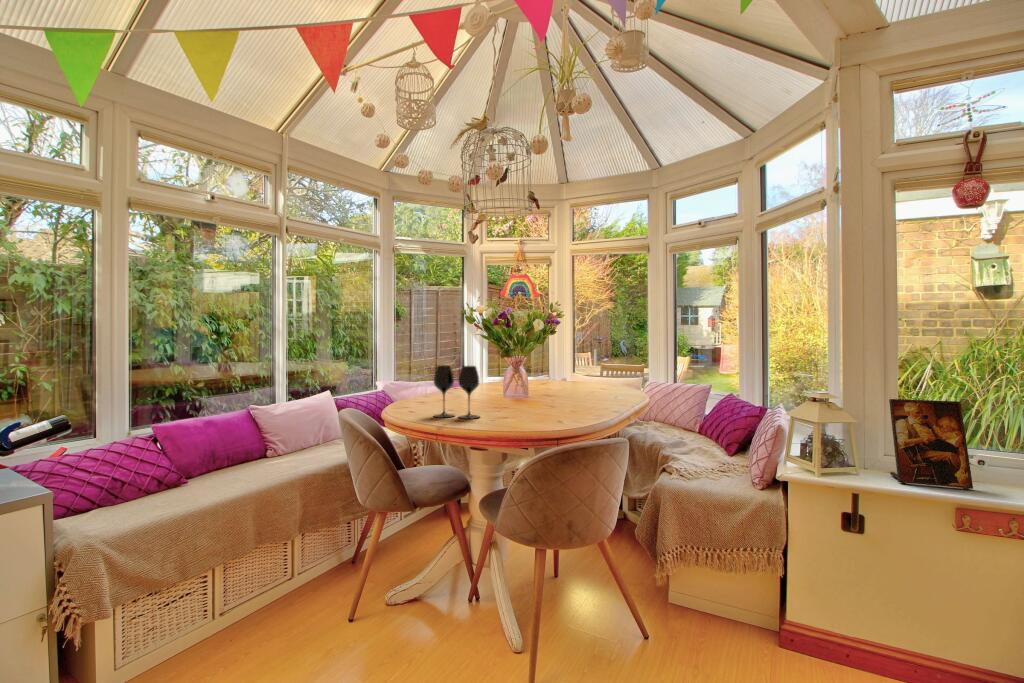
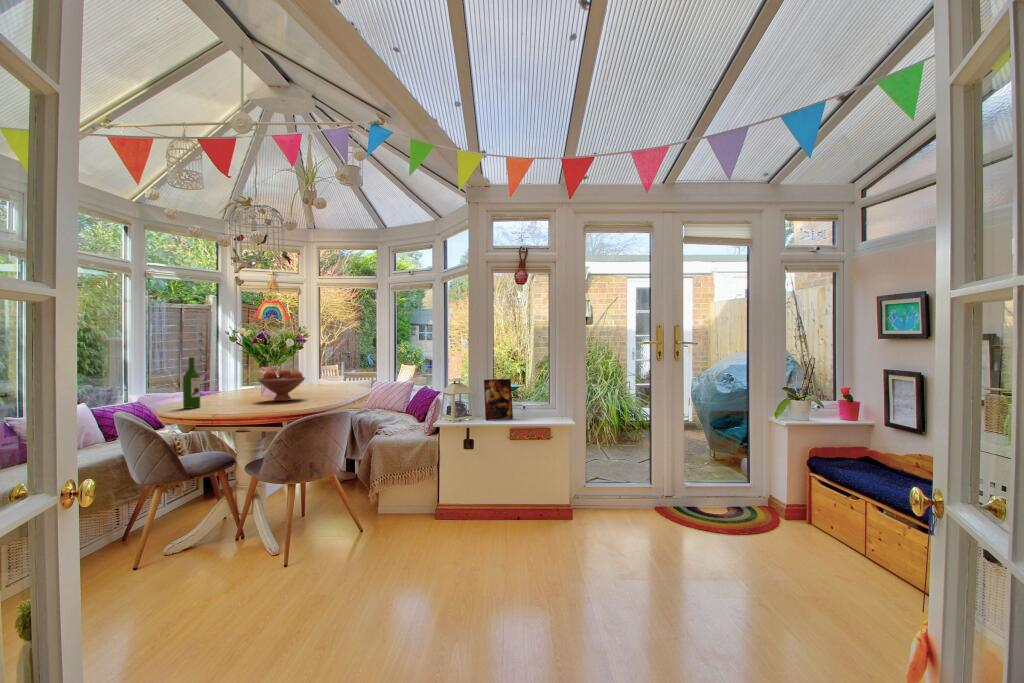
wine bottle: none [410,341,429,411] -> present [183,357,200,409]
fruit bowl: none [498,361,559,409] -> present [258,369,305,401]
wine glass: present [434,365,479,419] -> none [207,373,246,410]

